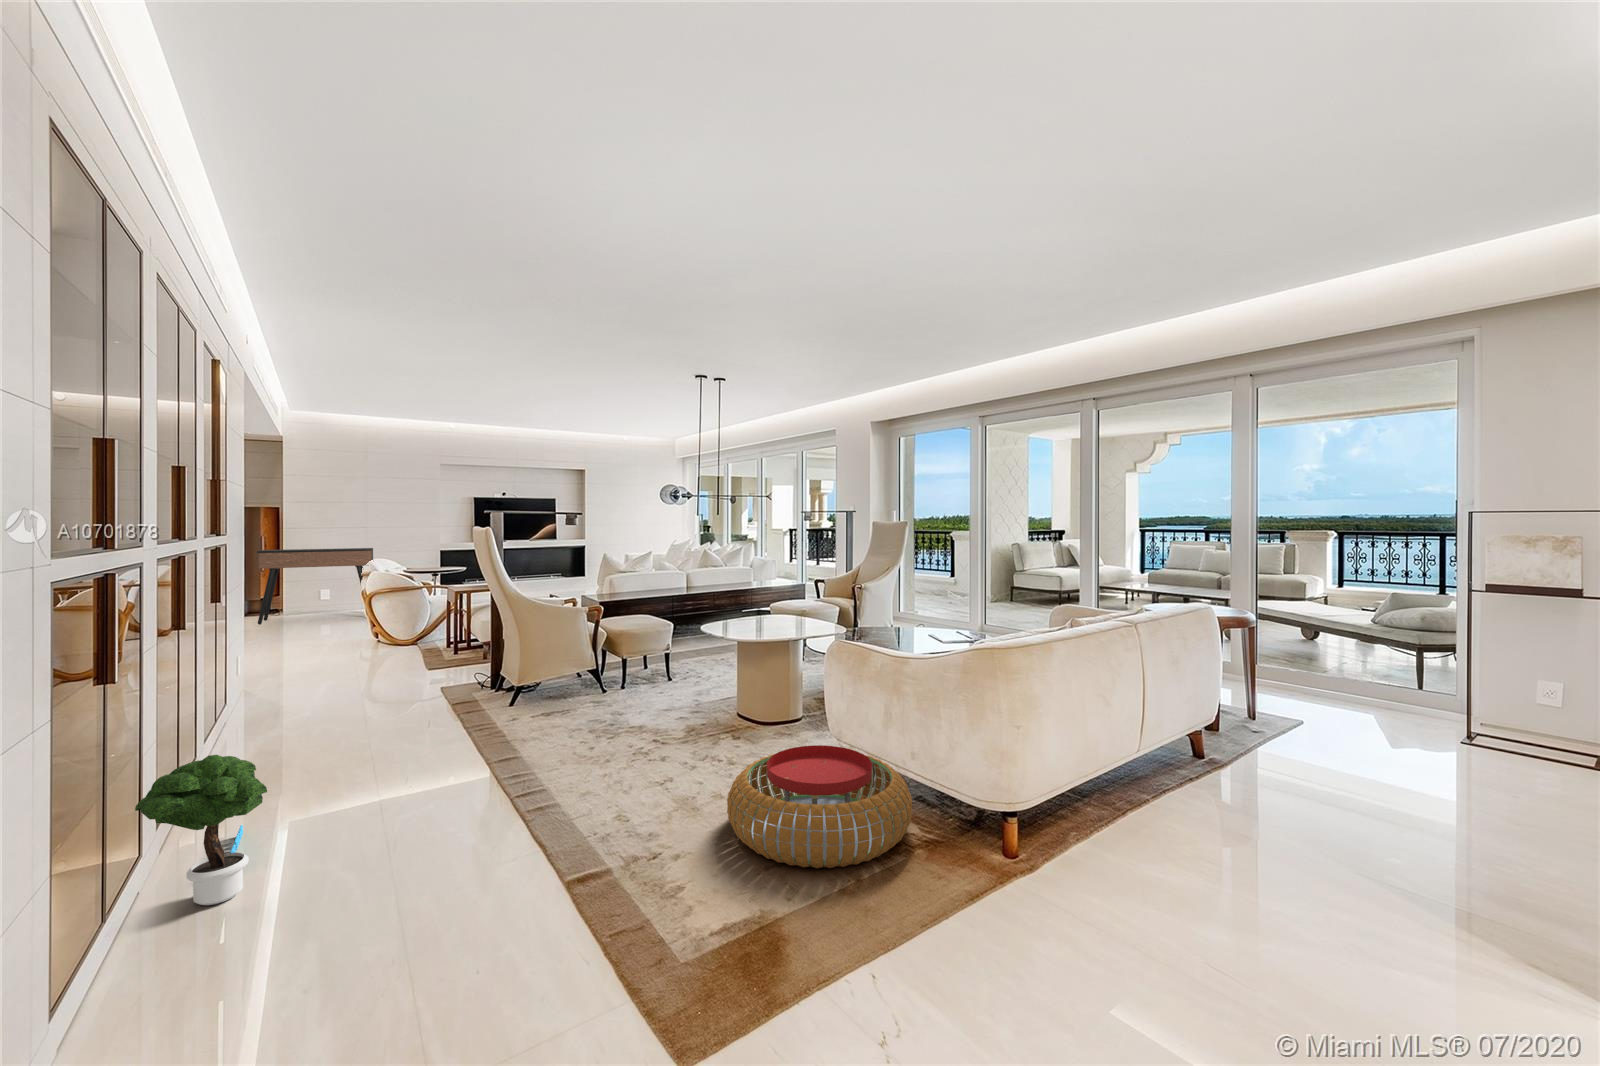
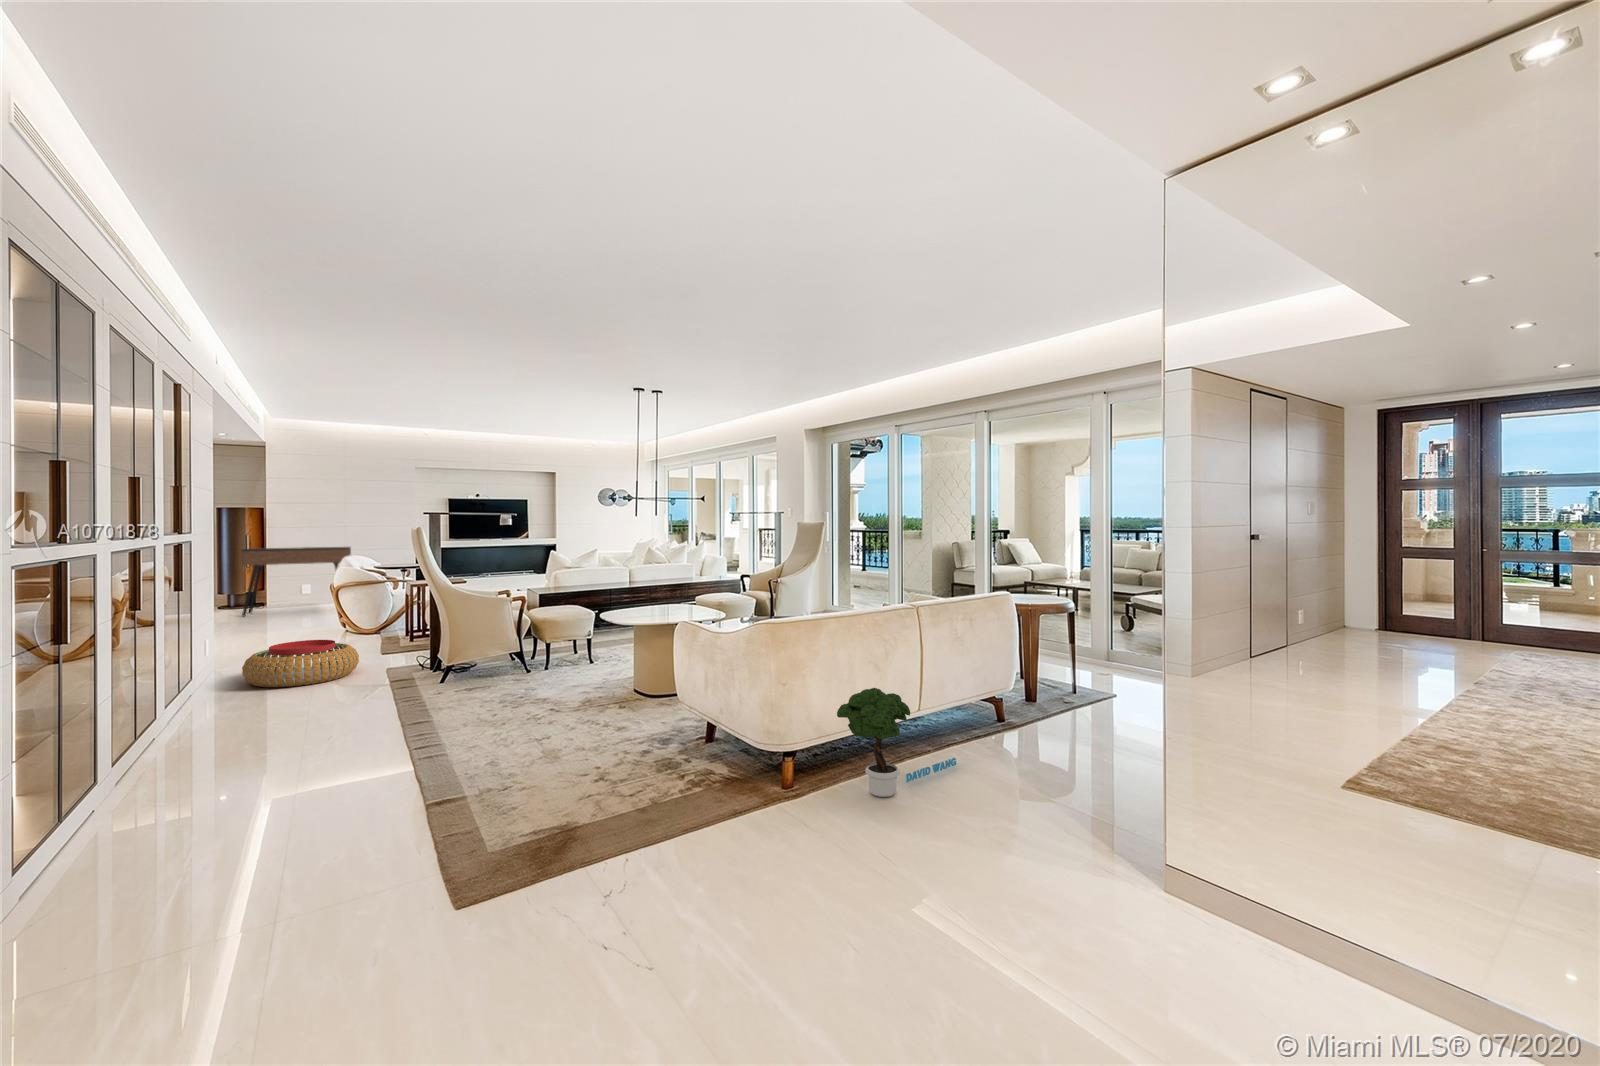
pouf: present [727,745,912,868] -> present [242,640,359,687]
potted tree: present [135,755,267,905] -> present [837,688,956,797]

